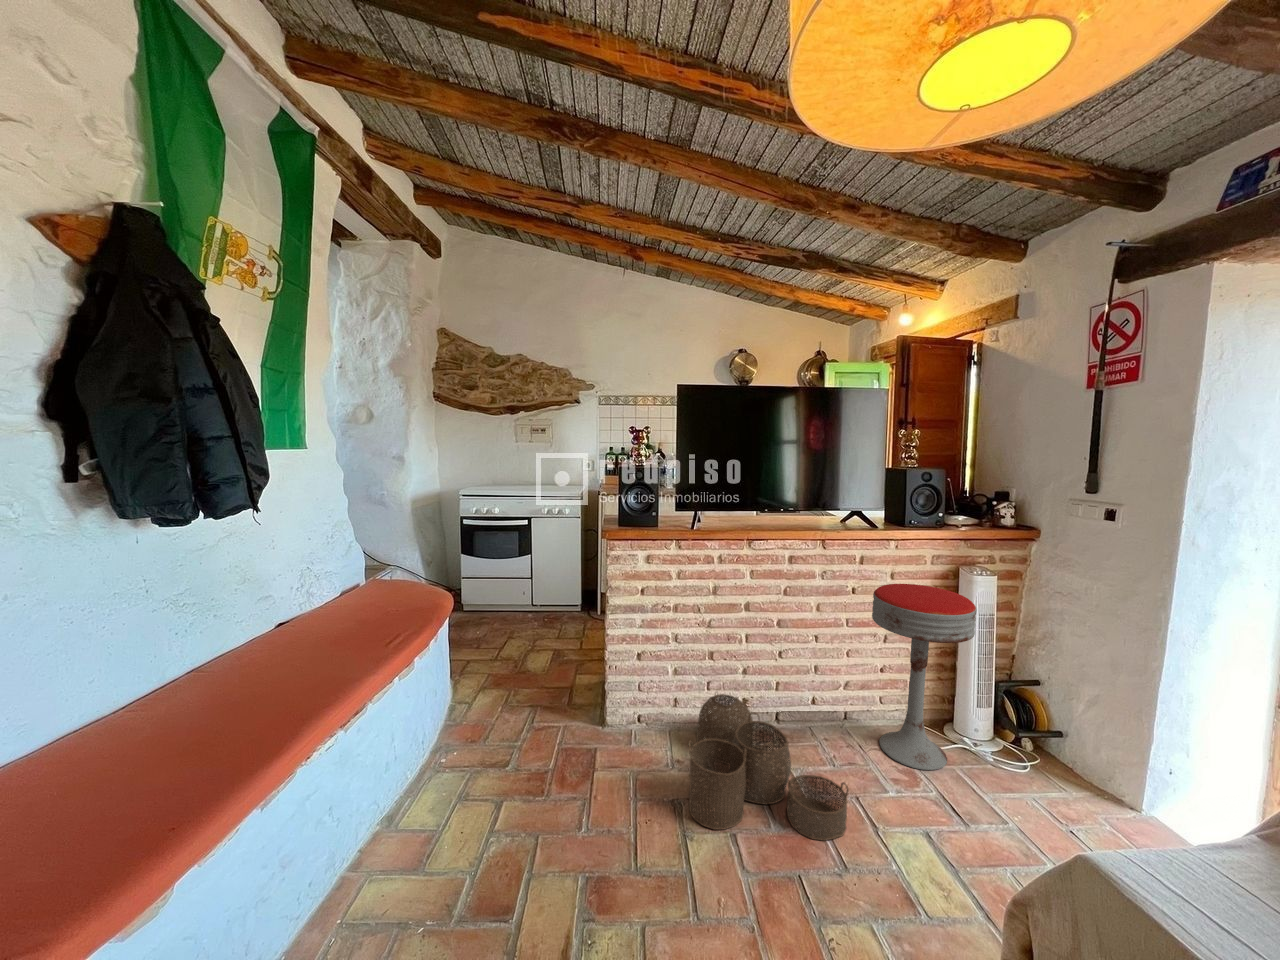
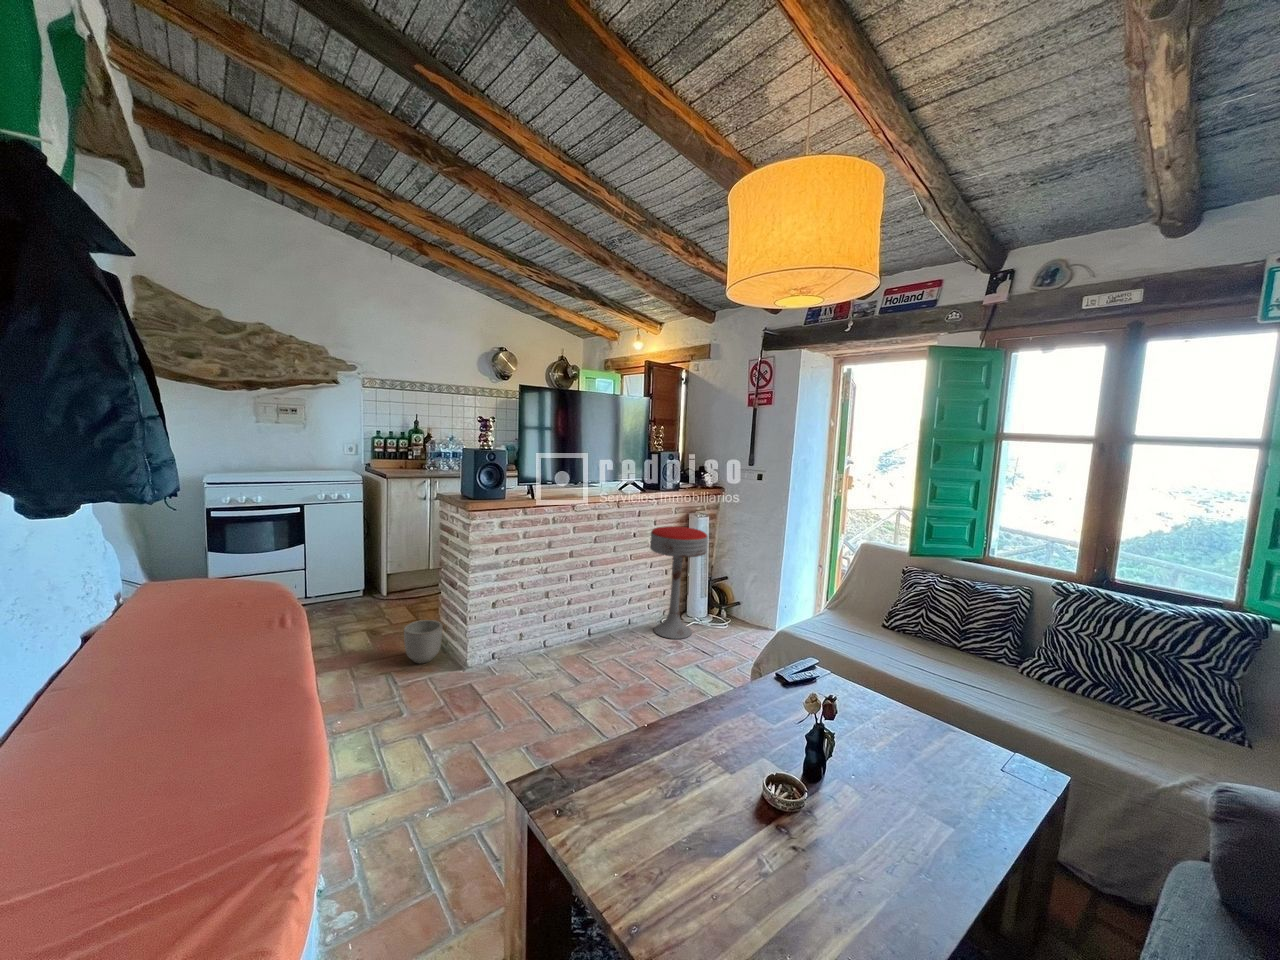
planter: none [557,655,597,704] -> present [404,620,442,664]
woven basket: present [689,694,849,841] -> none [543,618,661,702]

